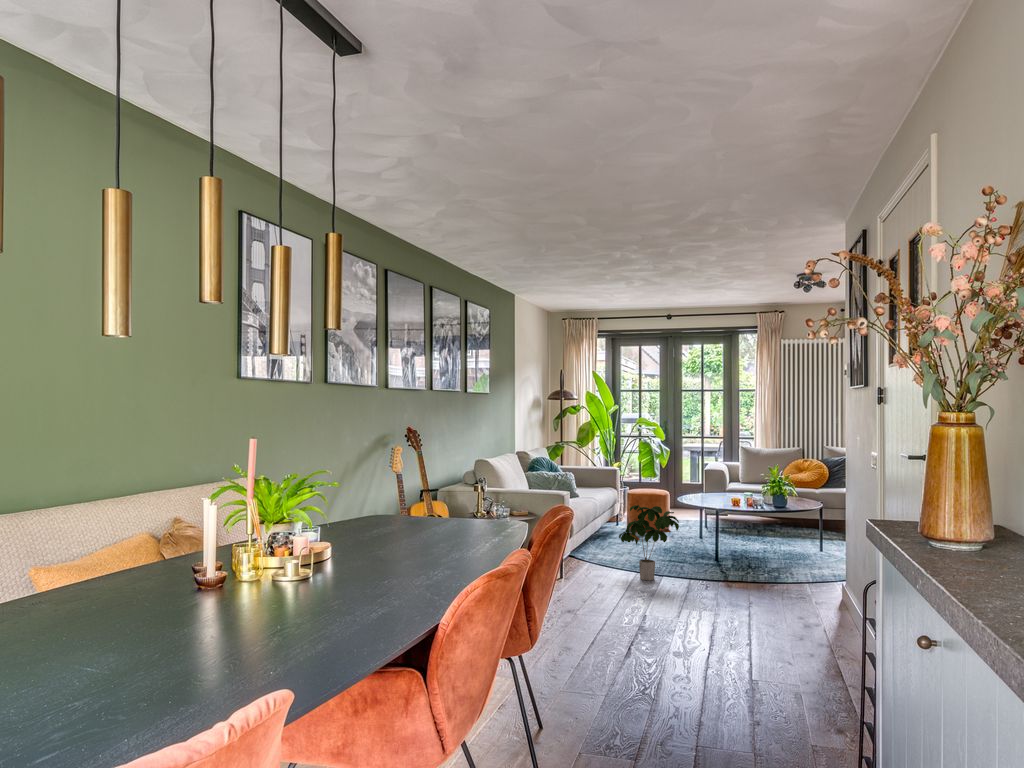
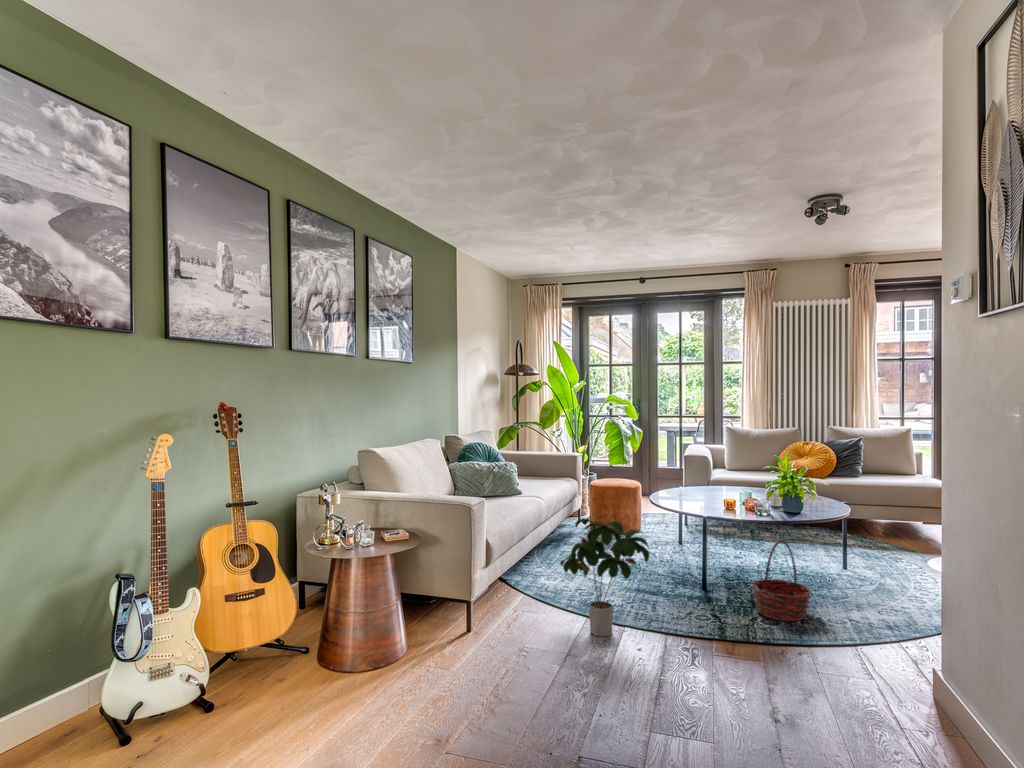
basket: none [747,522,786,574] -> present [752,541,811,621]

